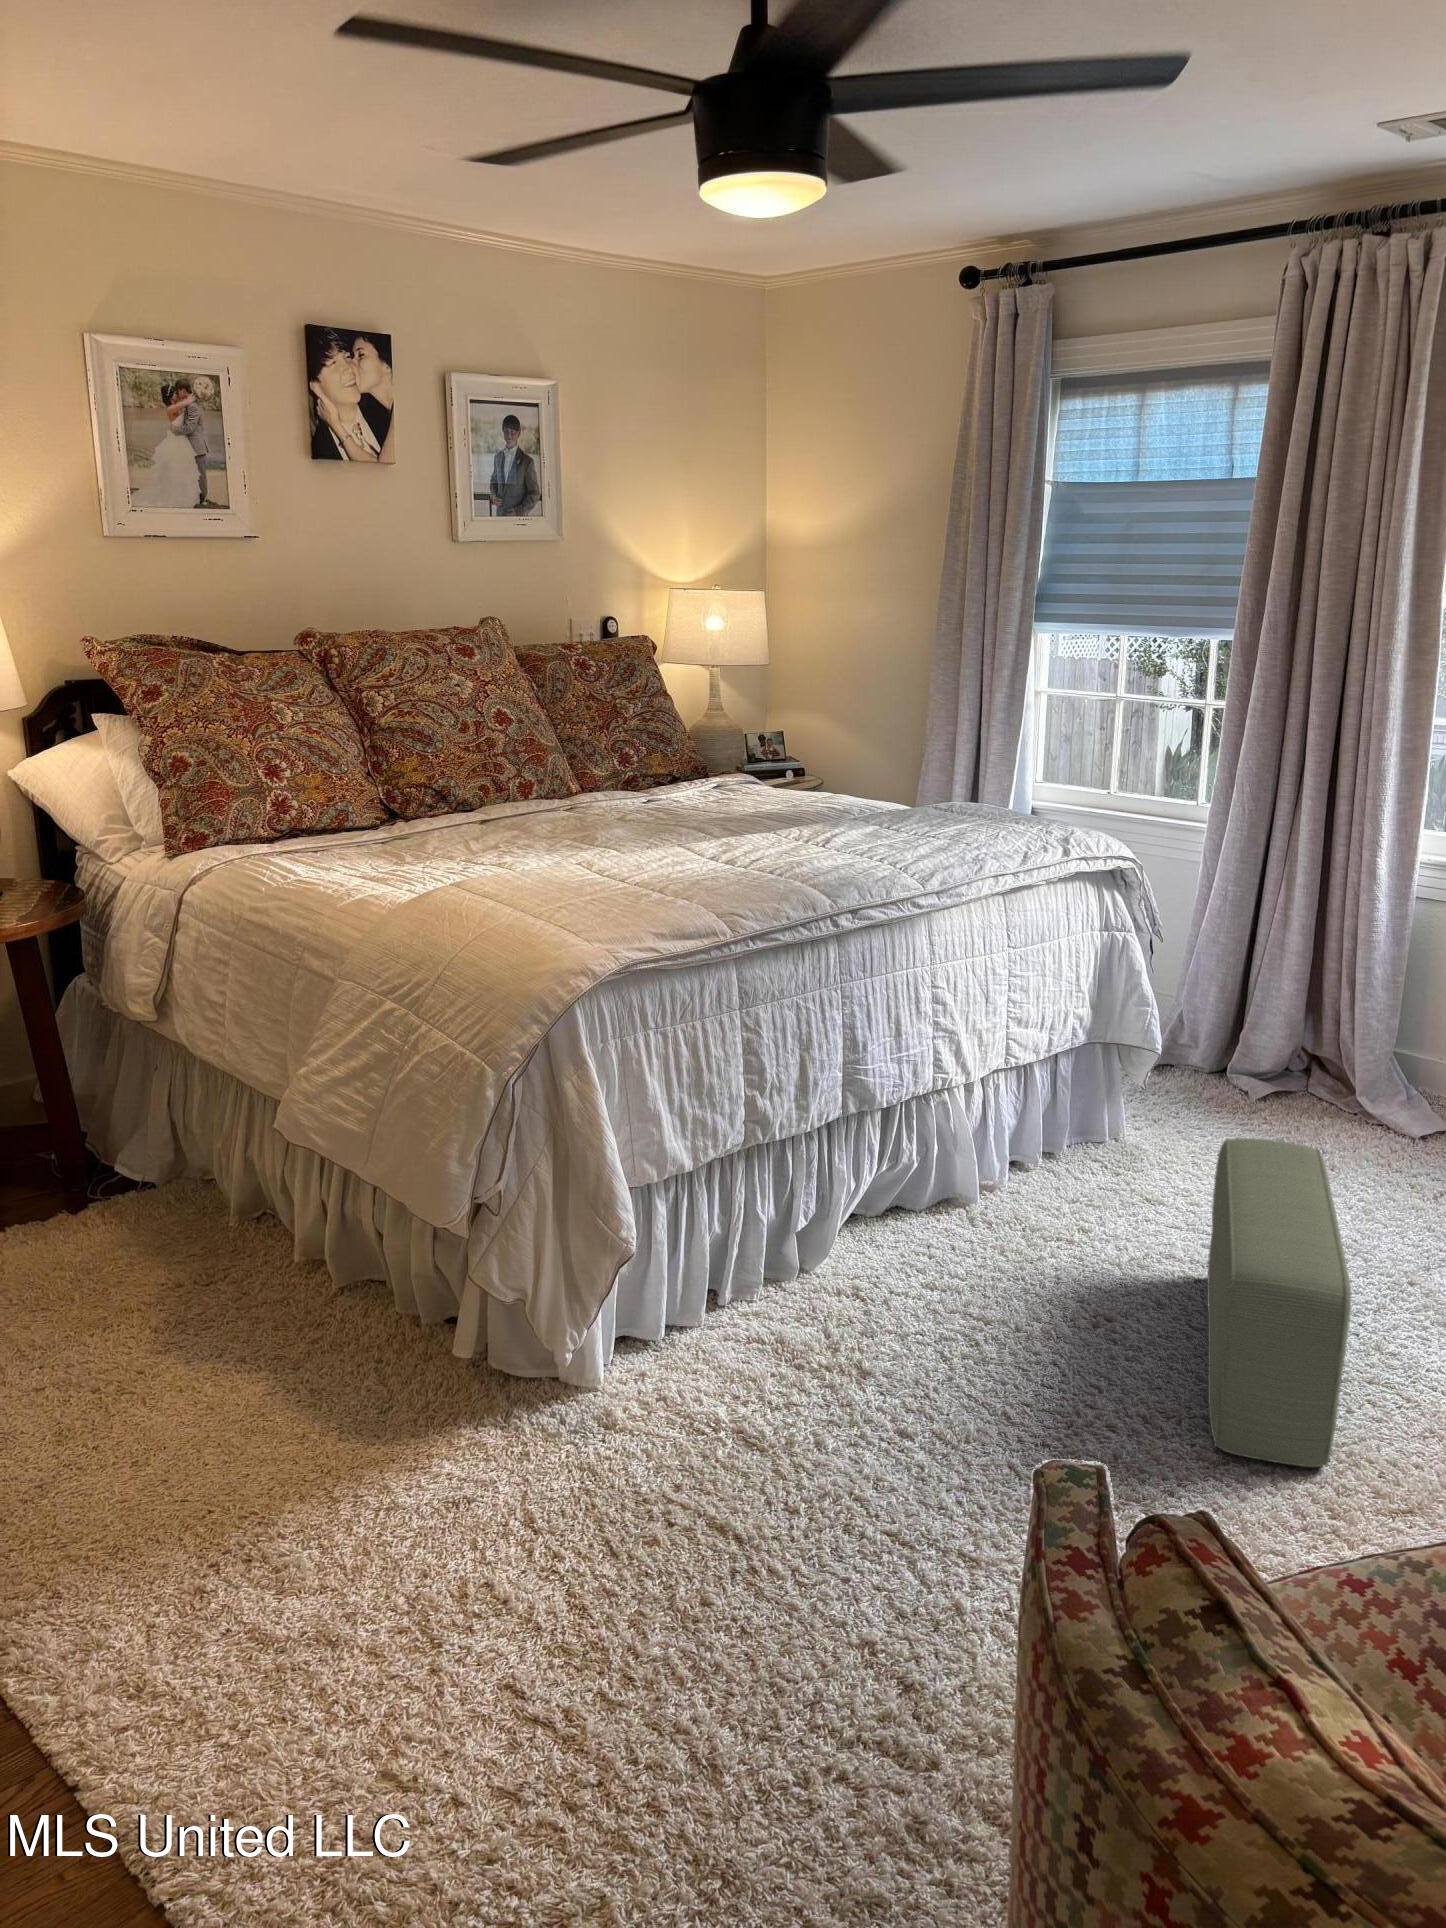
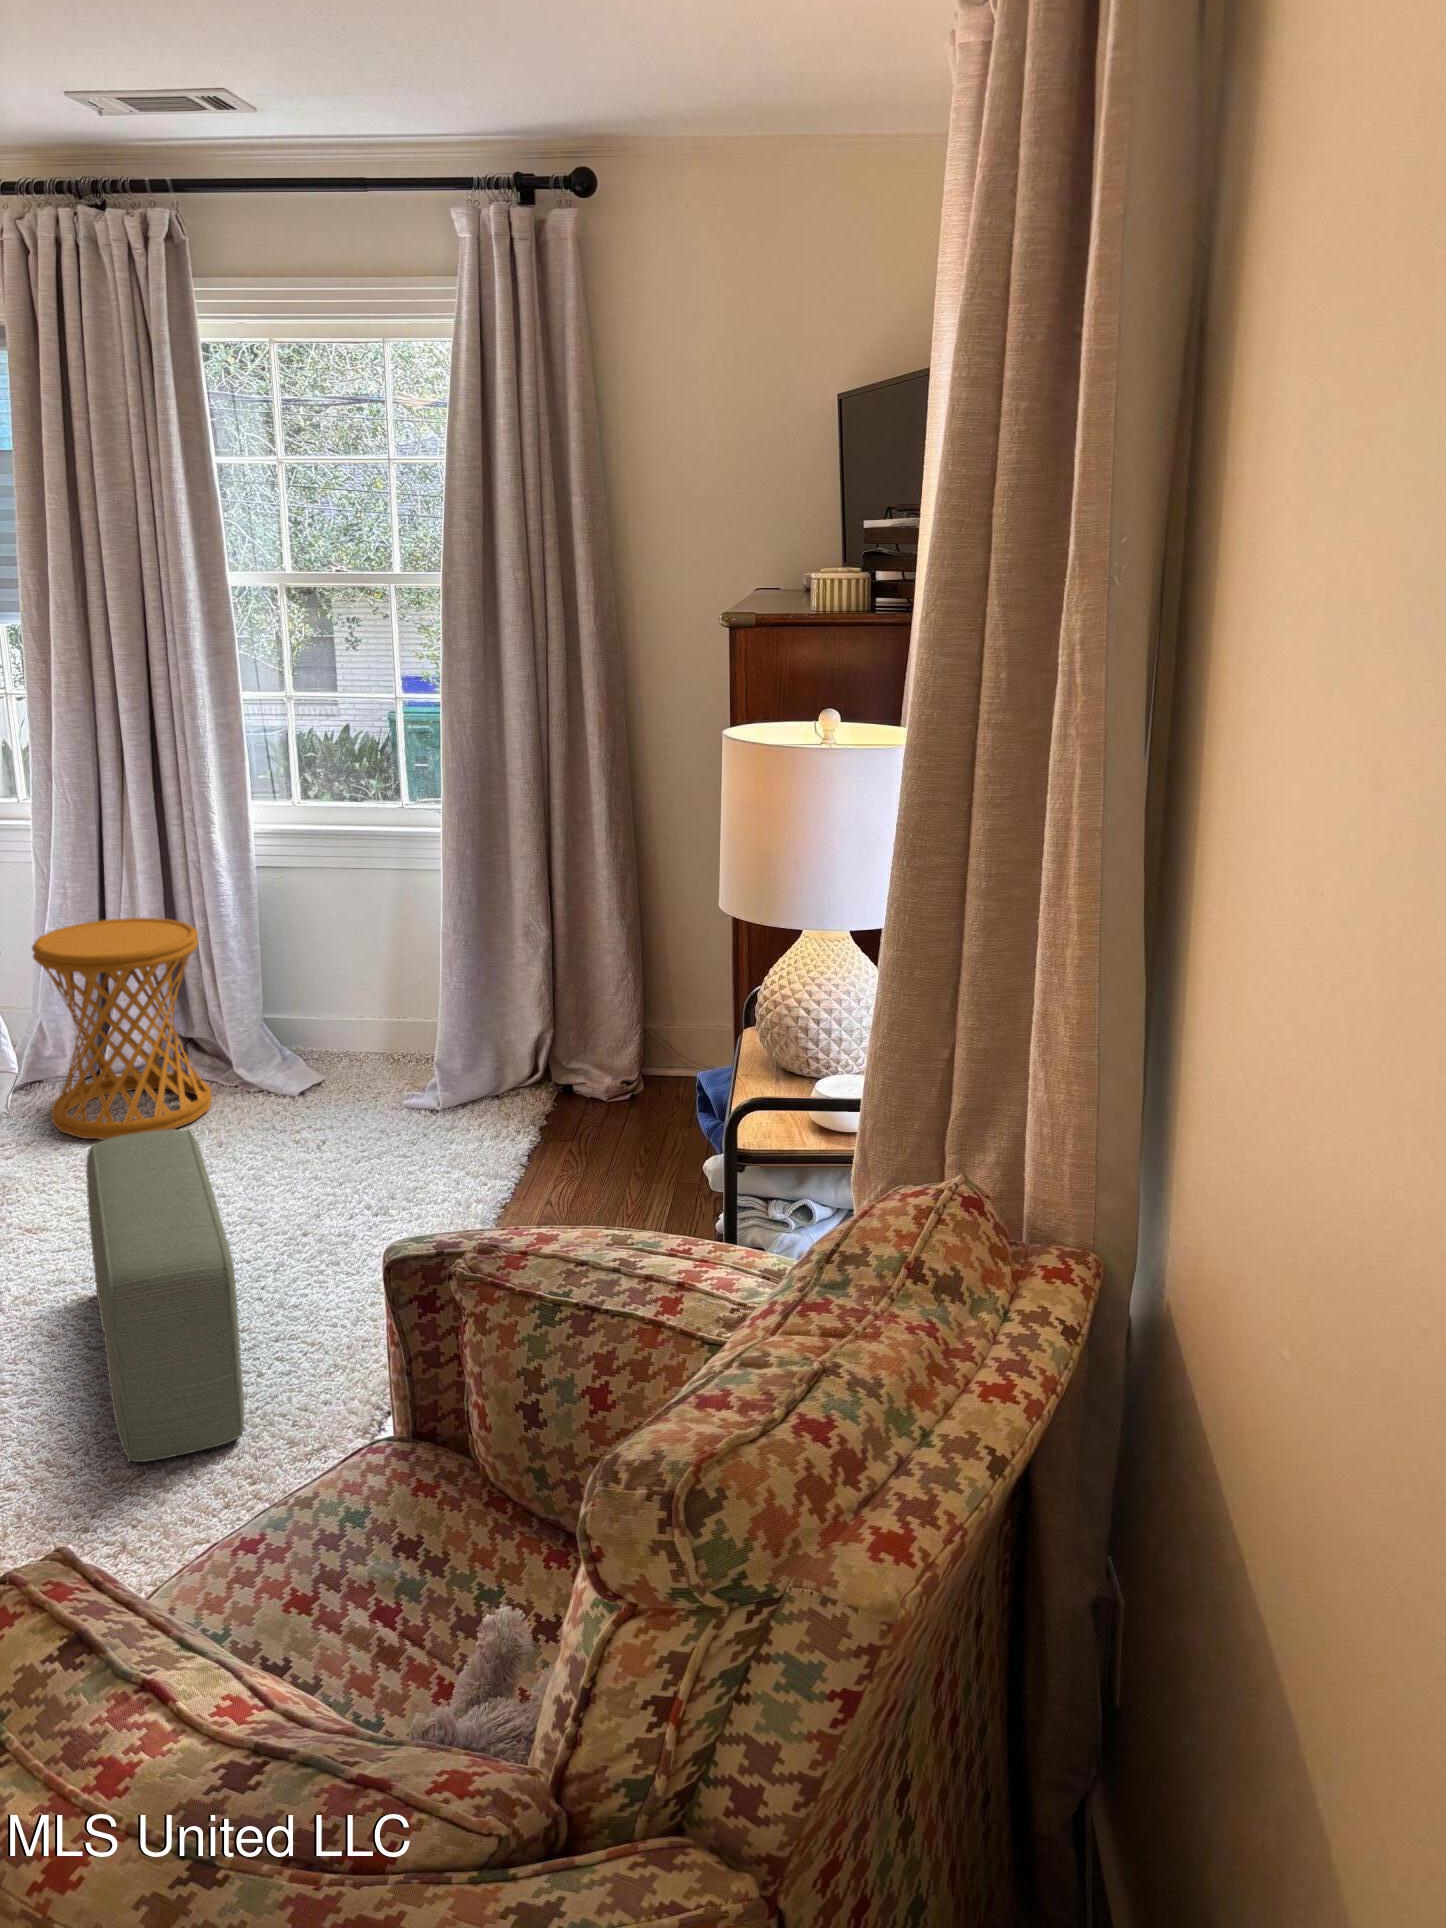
side table: none [1180,934,1347,1143] -> present [32,918,212,1140]

